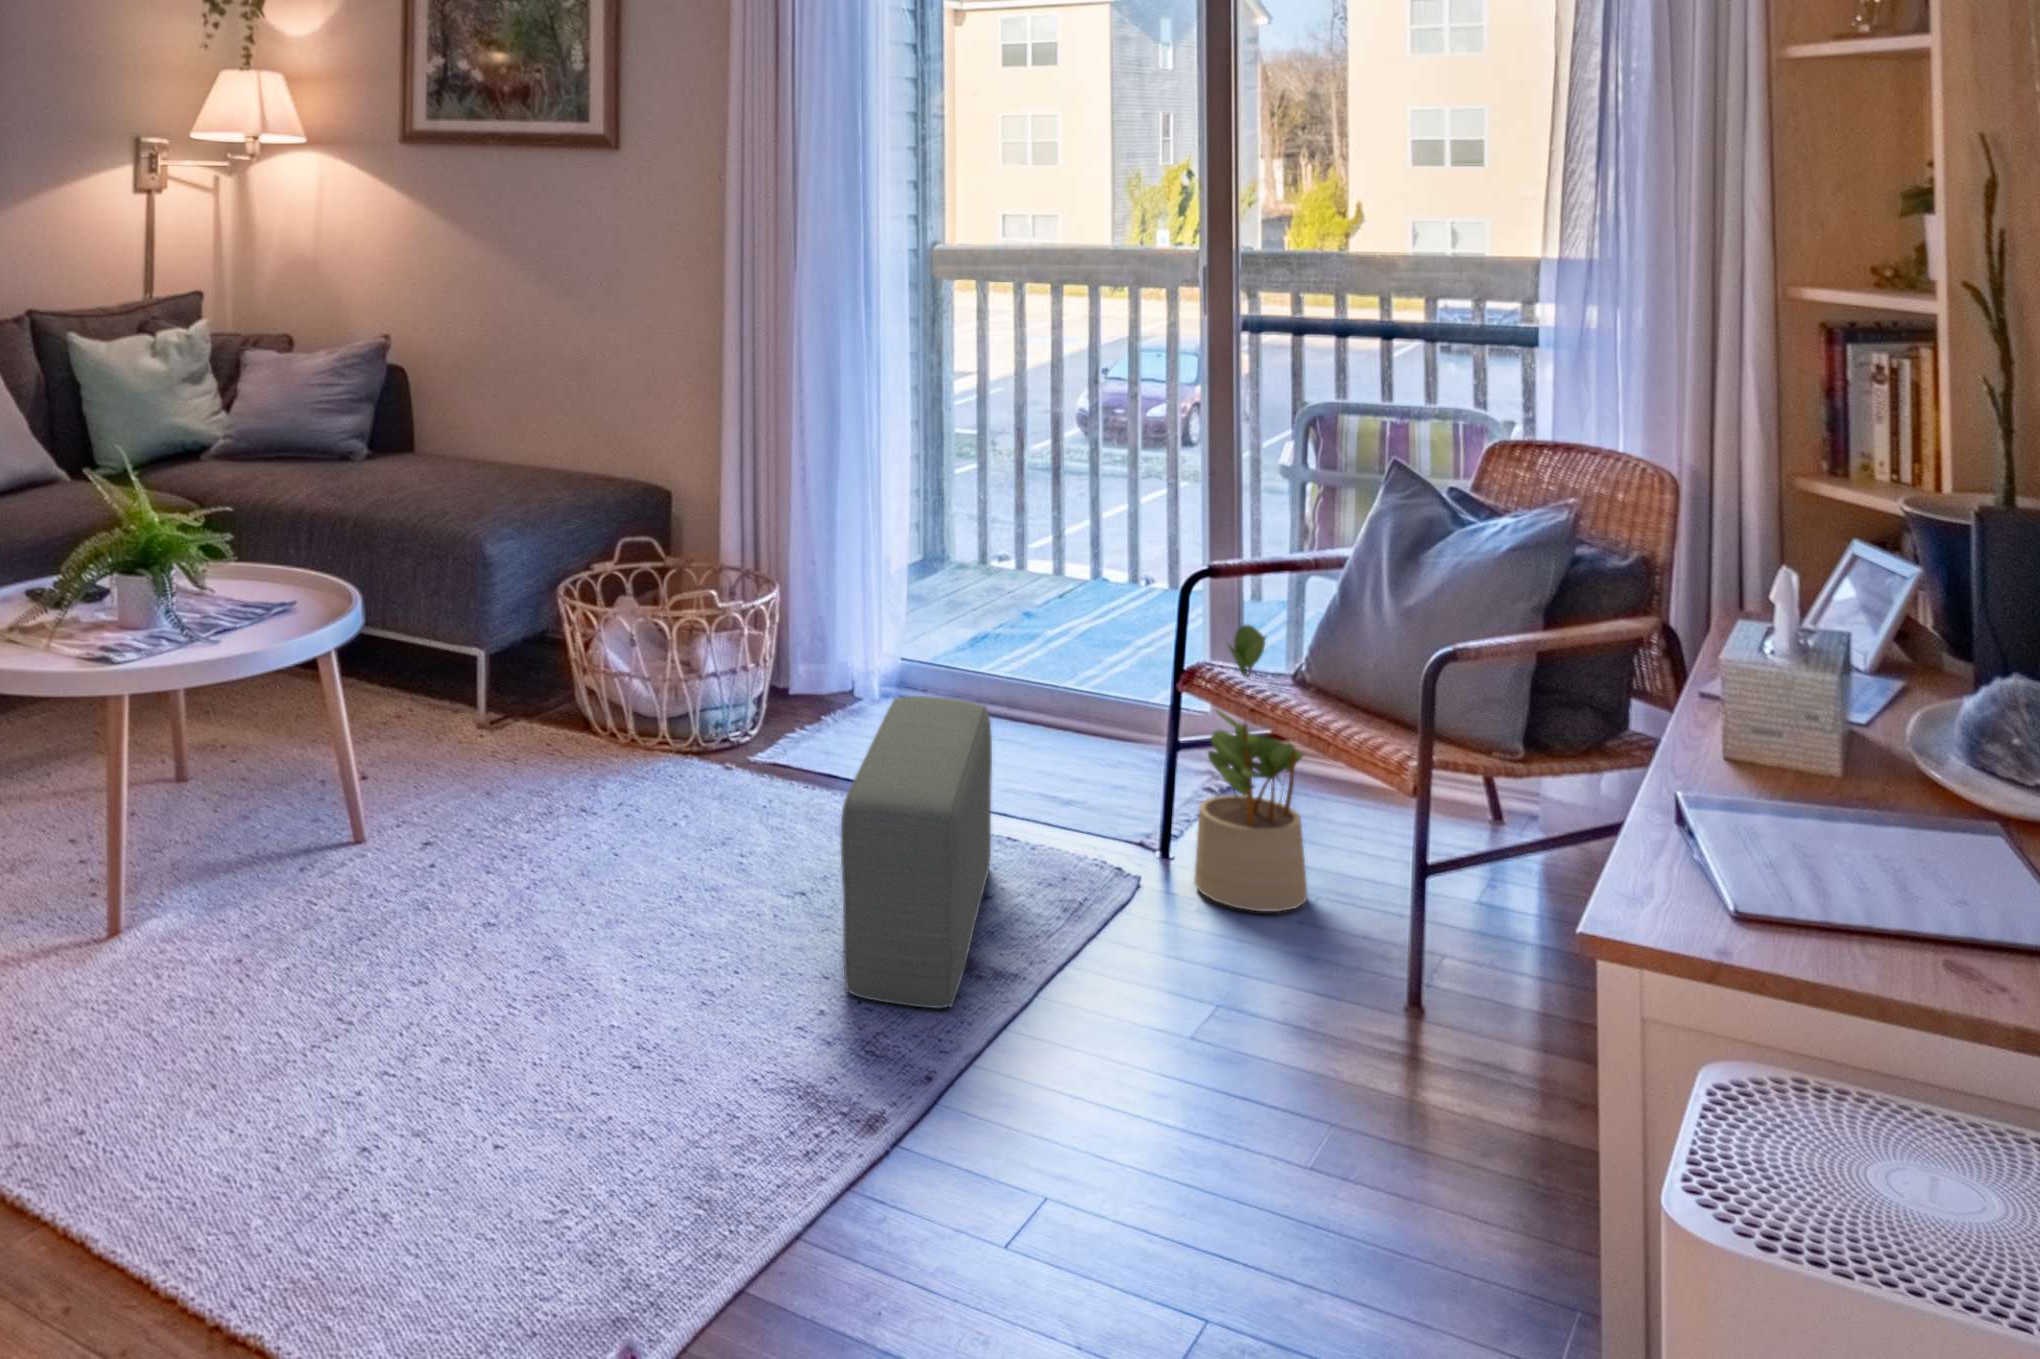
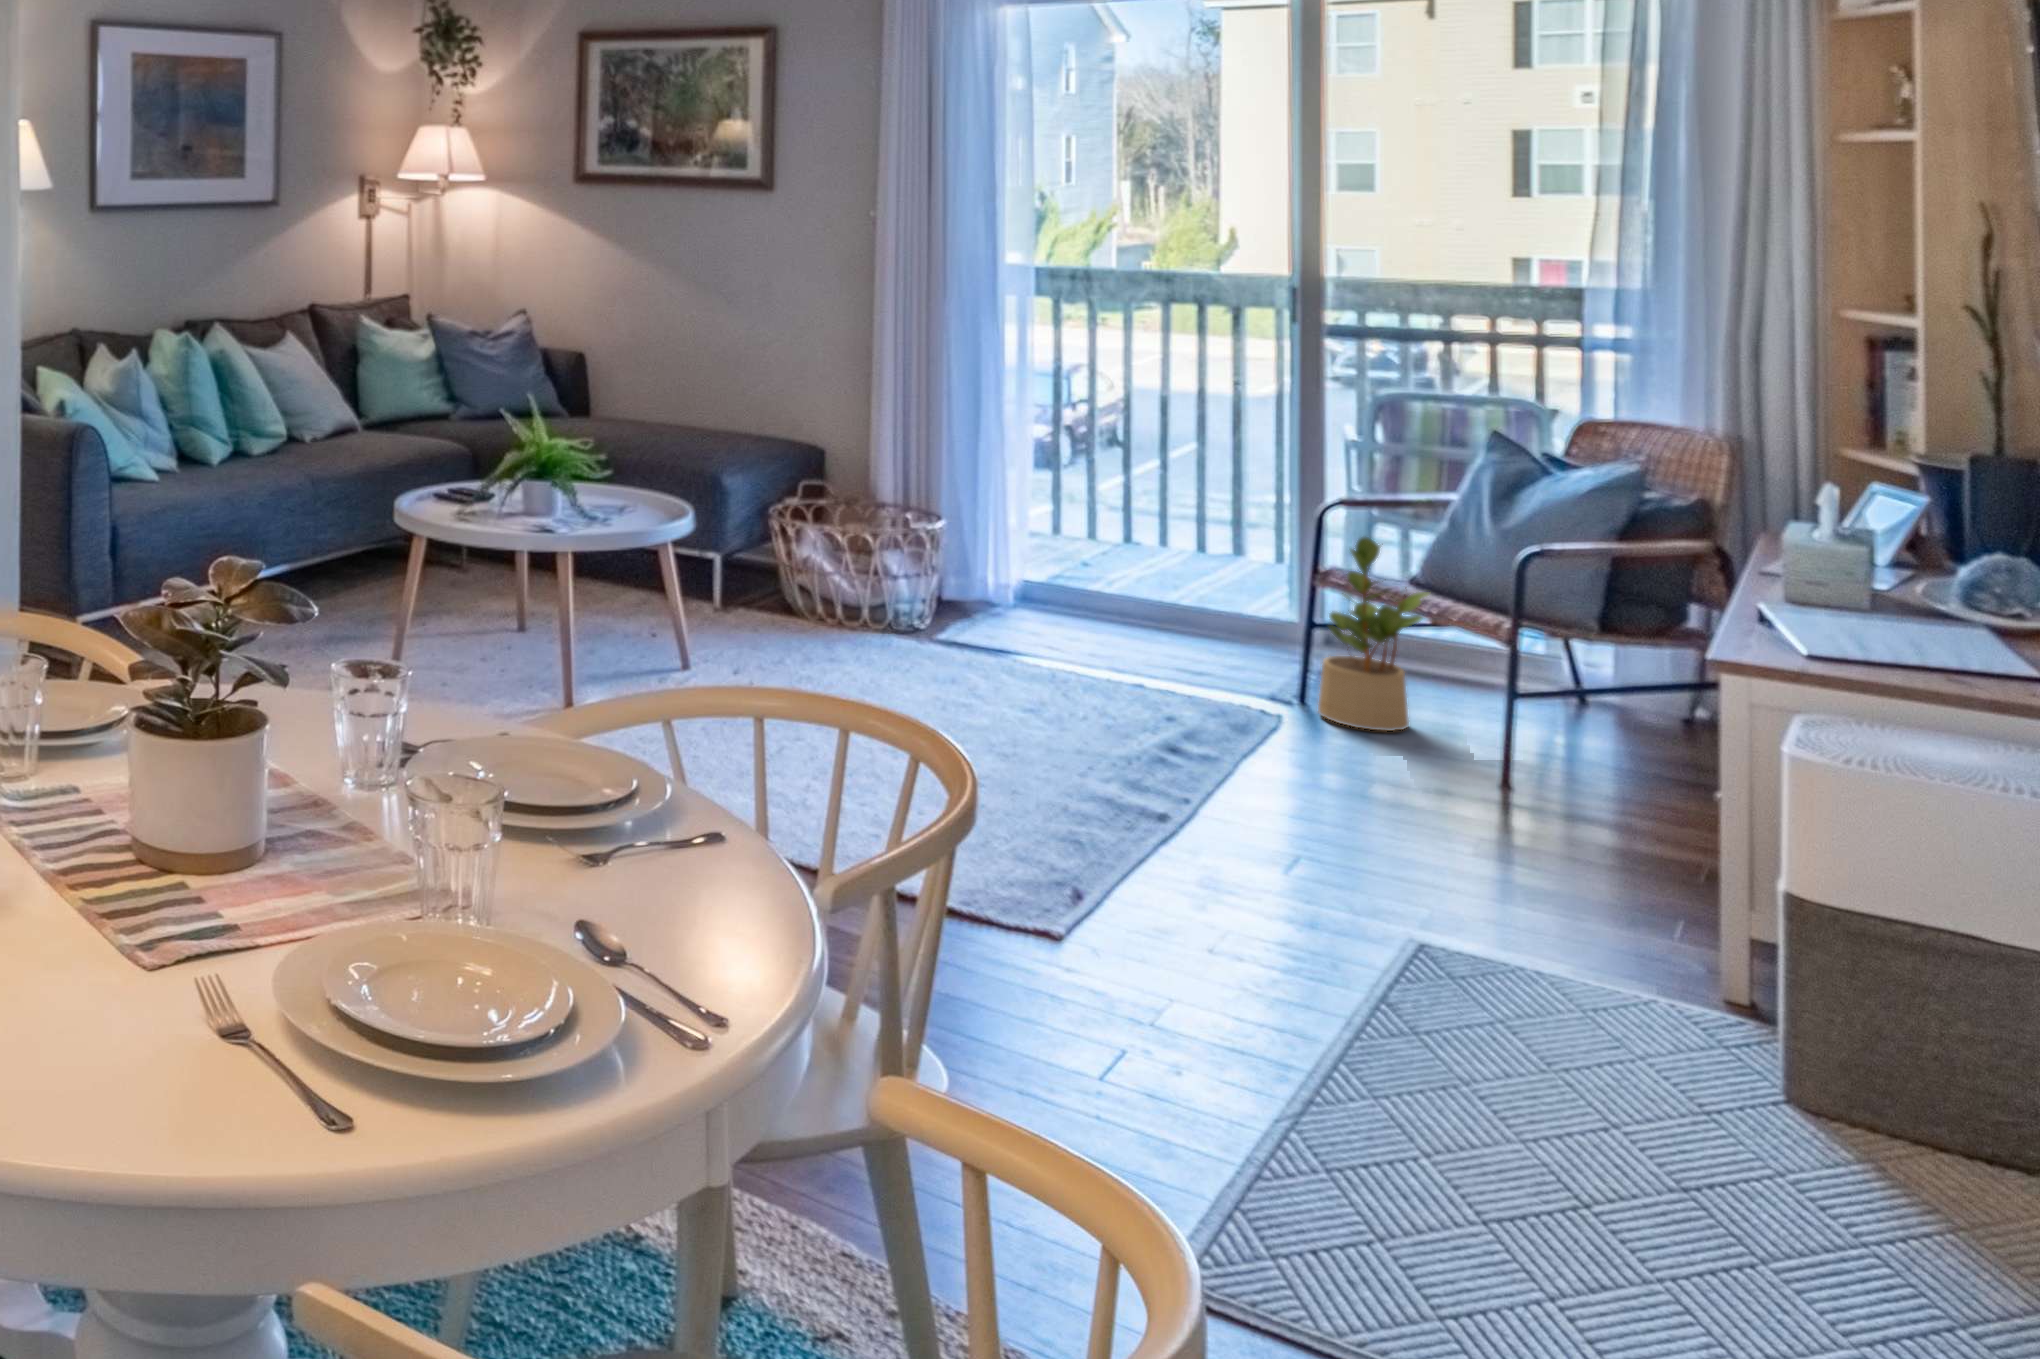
pouf: present [841,696,992,1008] -> none [1083,581,1184,769]

